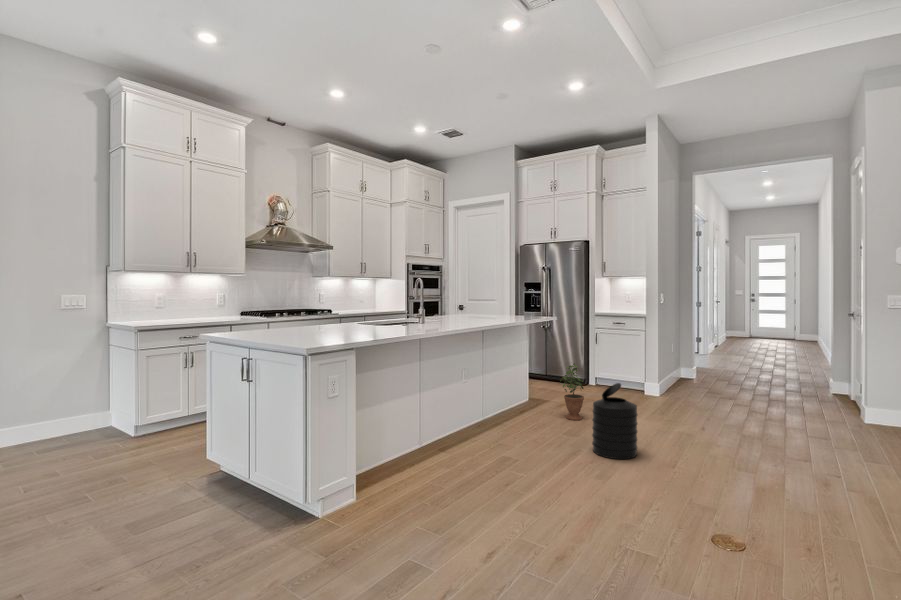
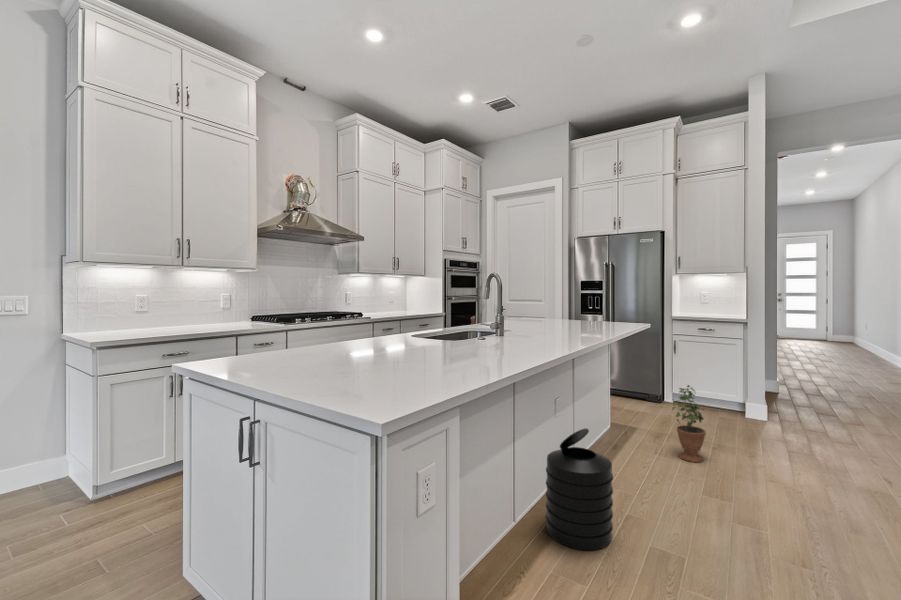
trash can: present [592,383,638,459] -> present [546,429,613,550]

